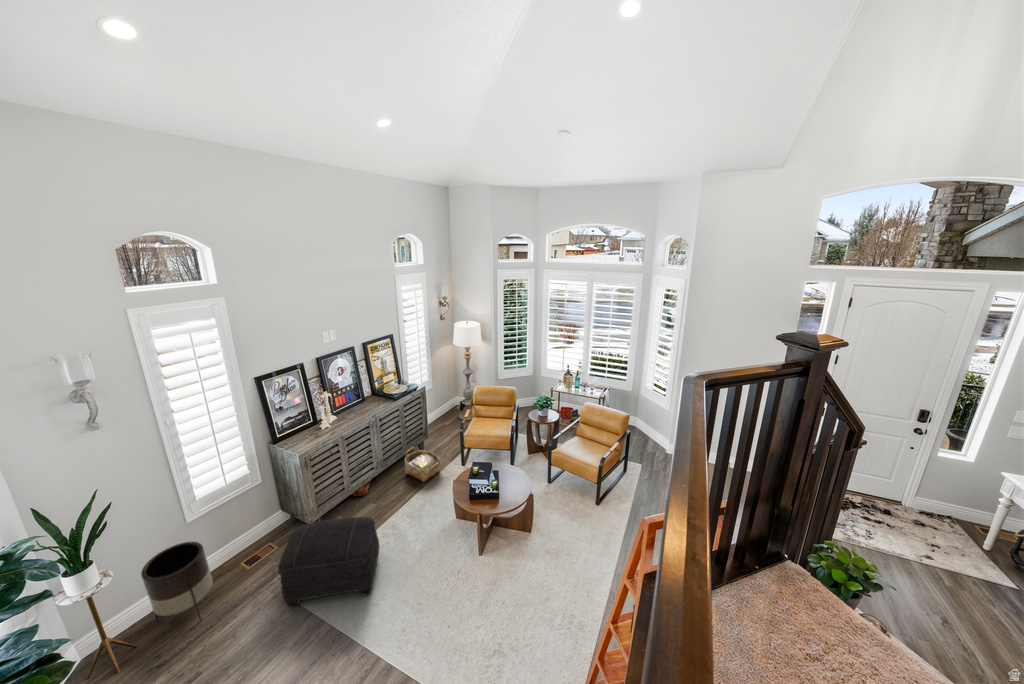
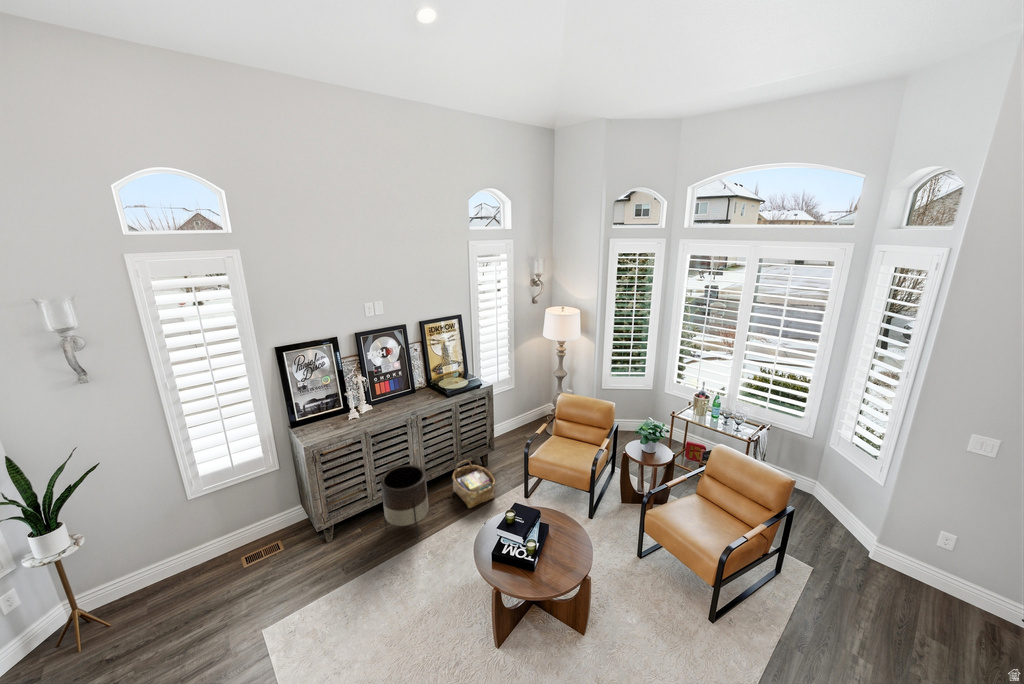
ottoman: present [278,517,380,607] -> none [238,535,376,655]
planter: present [141,542,213,621] -> present [381,465,429,539]

